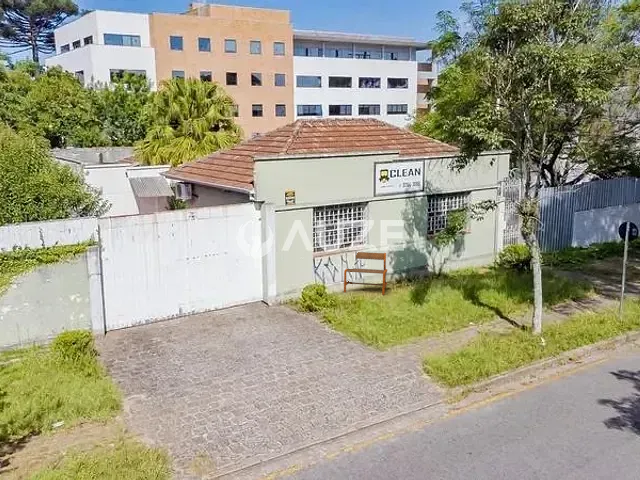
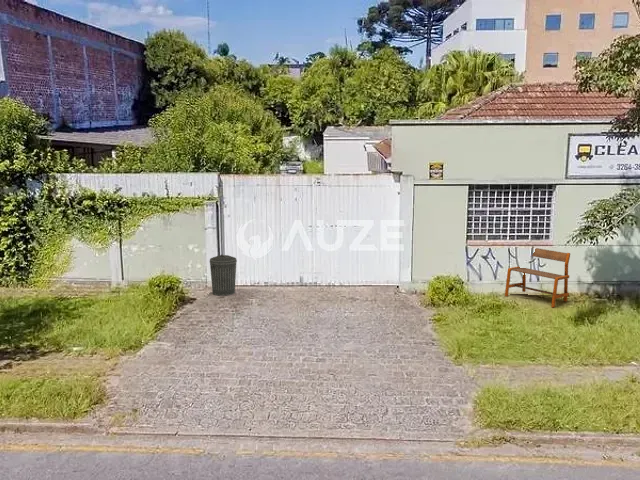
trash can: none [99,298,128,340] -> present [210,254,237,296]

